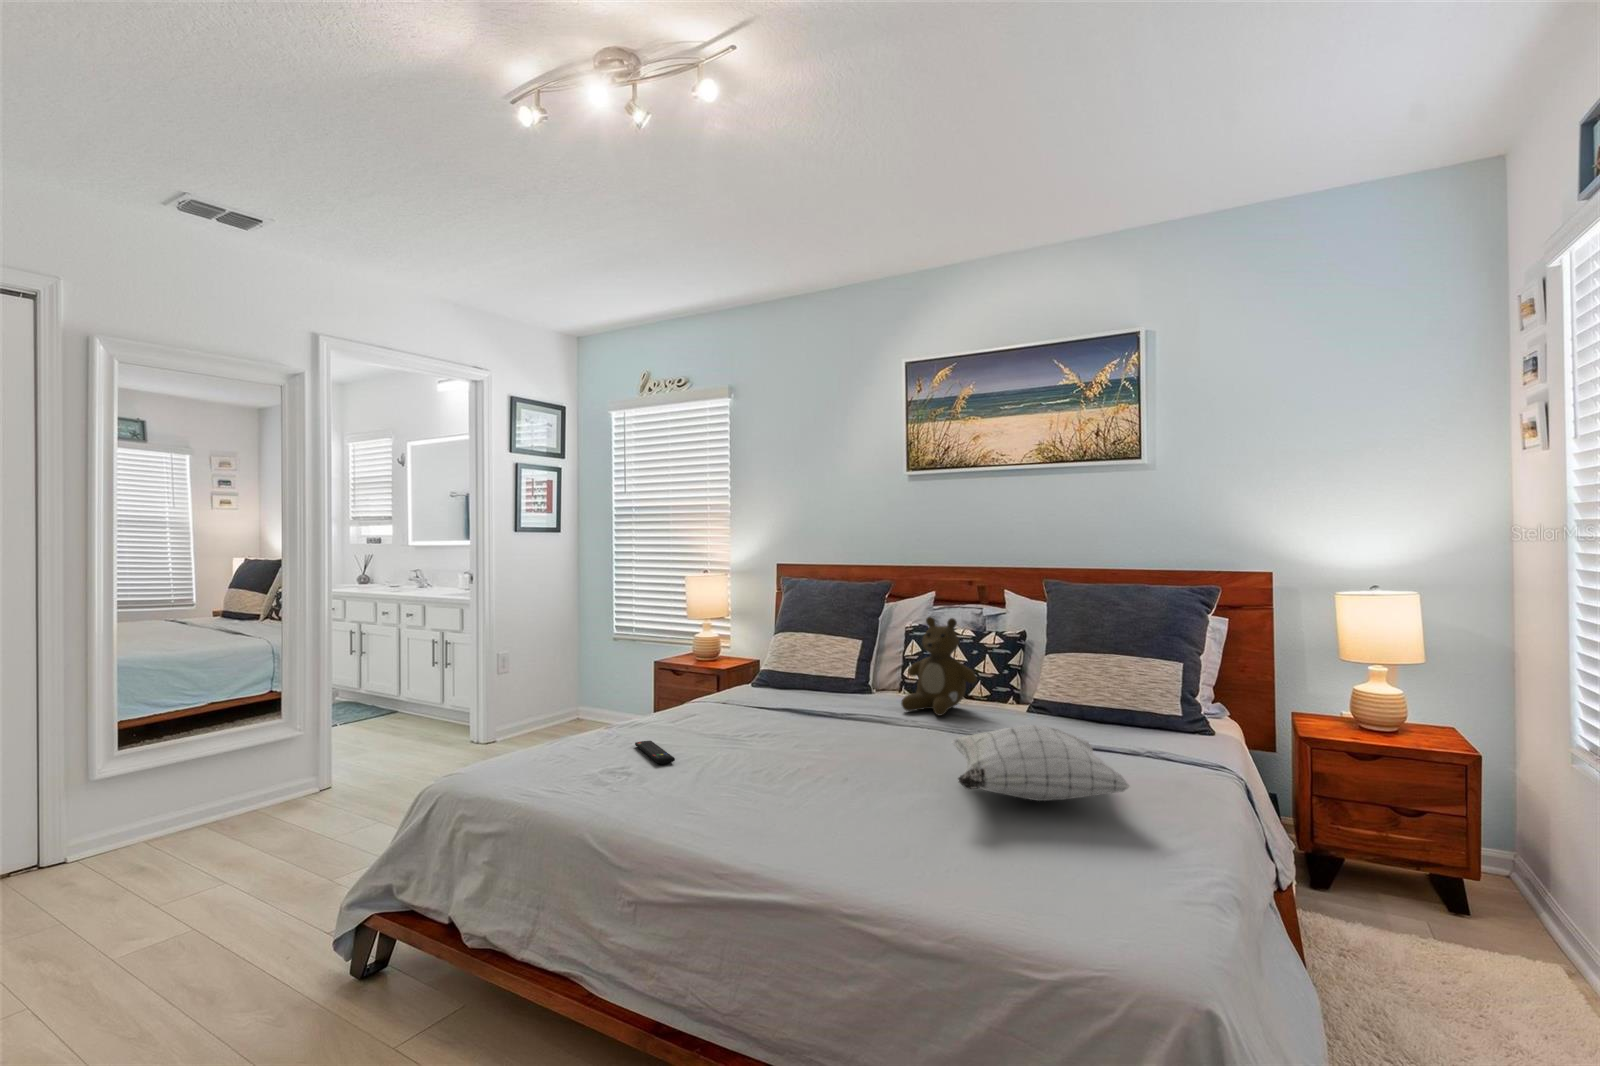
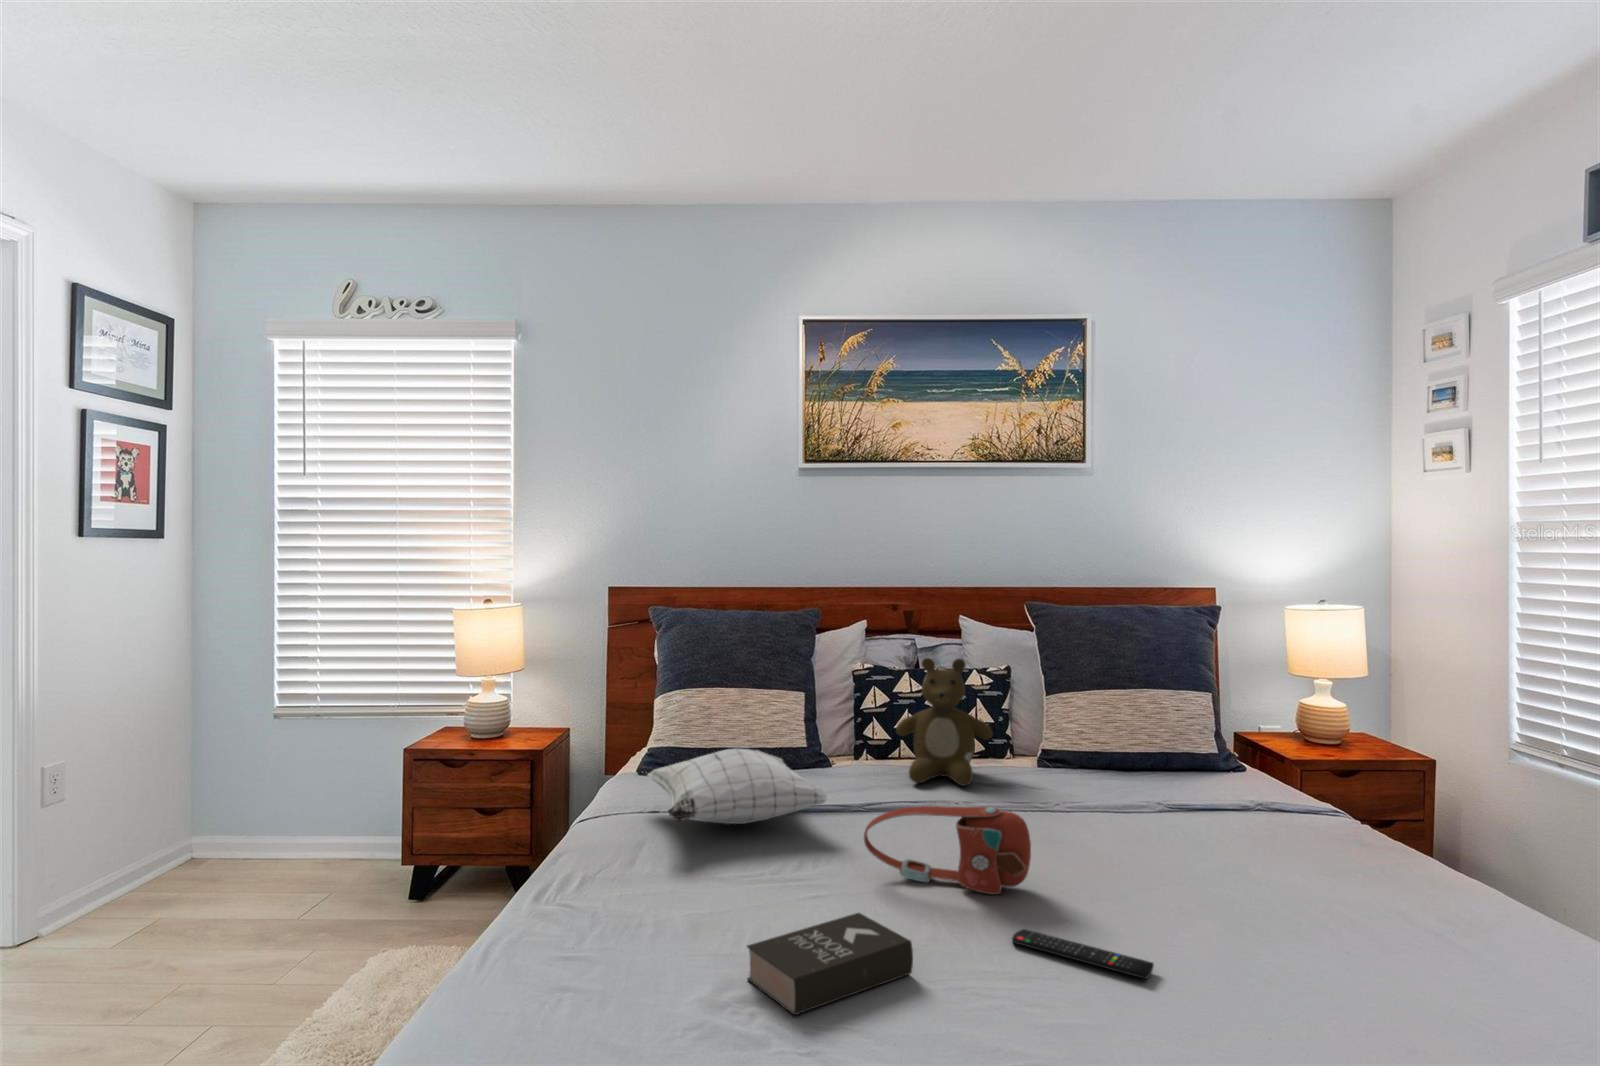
handbag: none [775,708,875,774] -> present [864,806,1031,894]
pillow: present [952,725,1130,801] -> present [648,748,829,824]
remote control: present [635,741,675,764] -> present [1012,929,1154,979]
book: none [622,763,718,806] -> present [747,913,913,1015]

